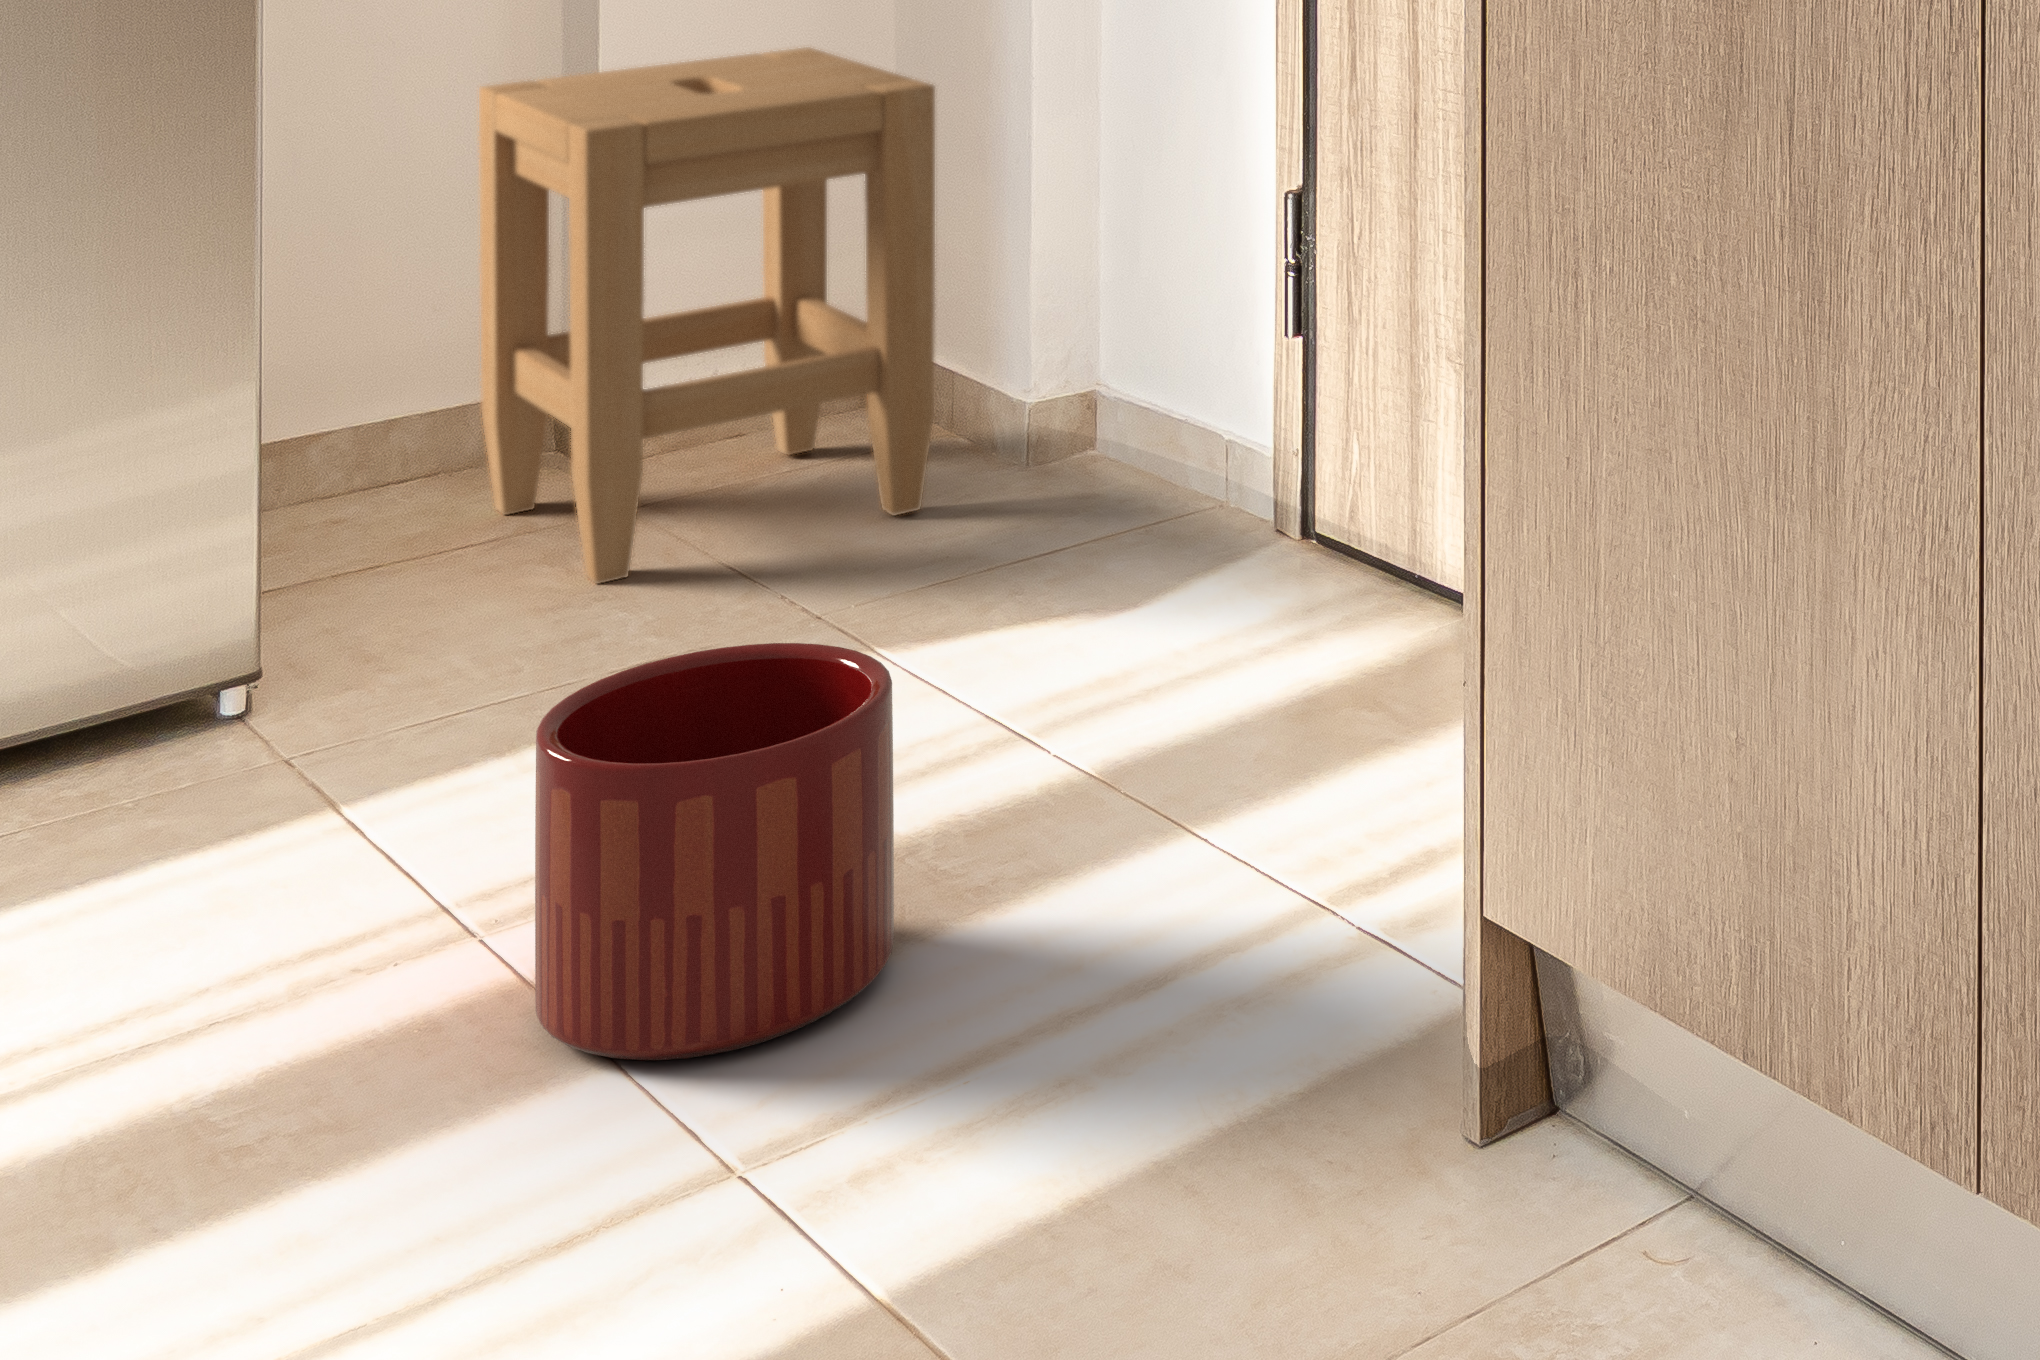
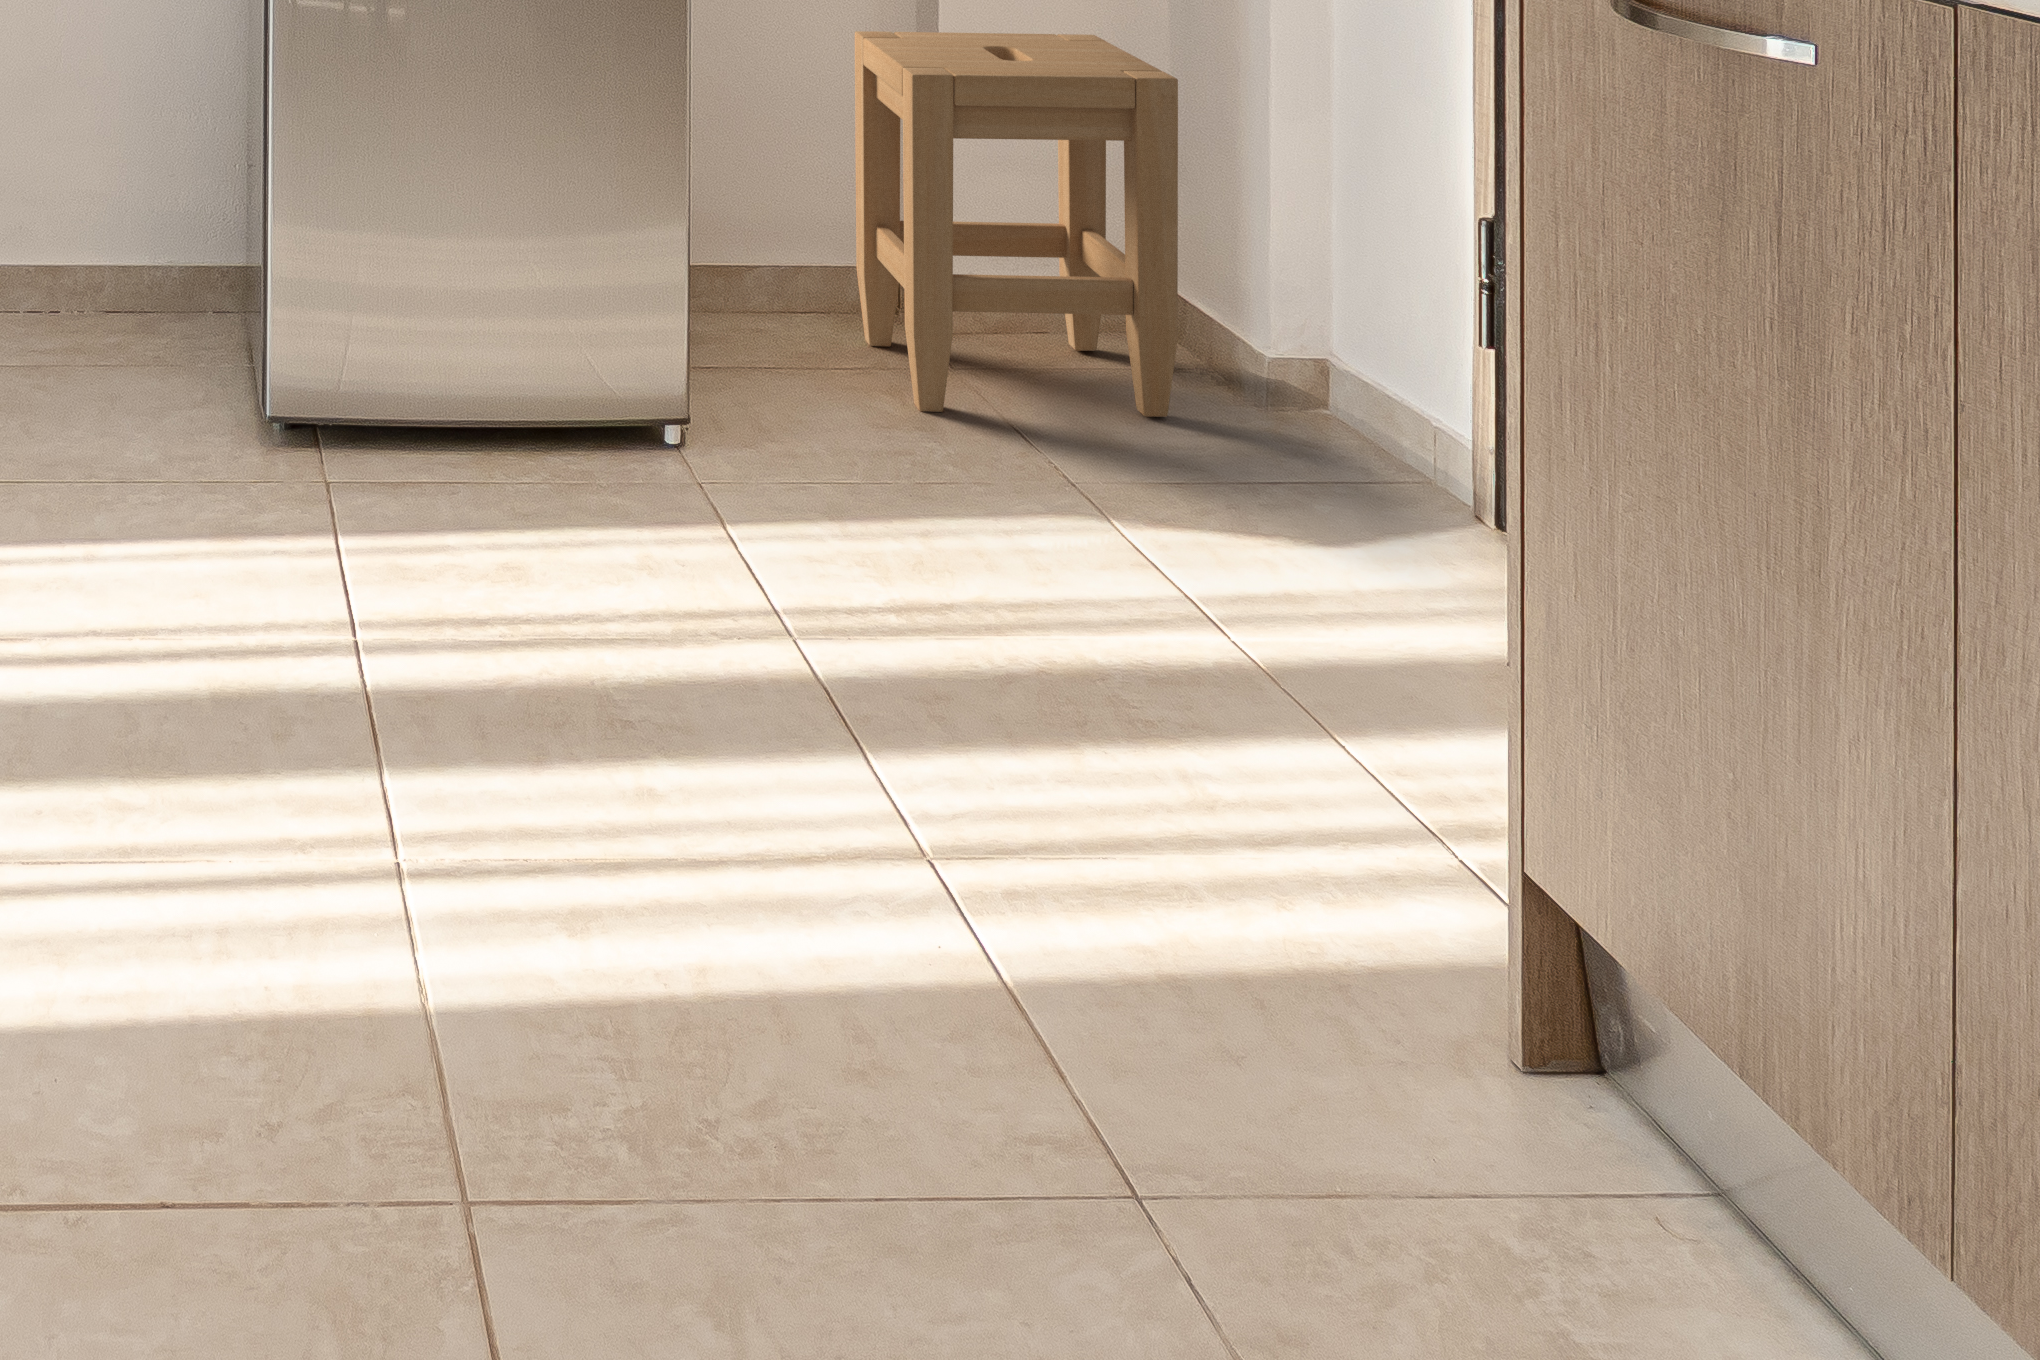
planter: present [535,643,894,1060] -> none [812,471,1065,774]

